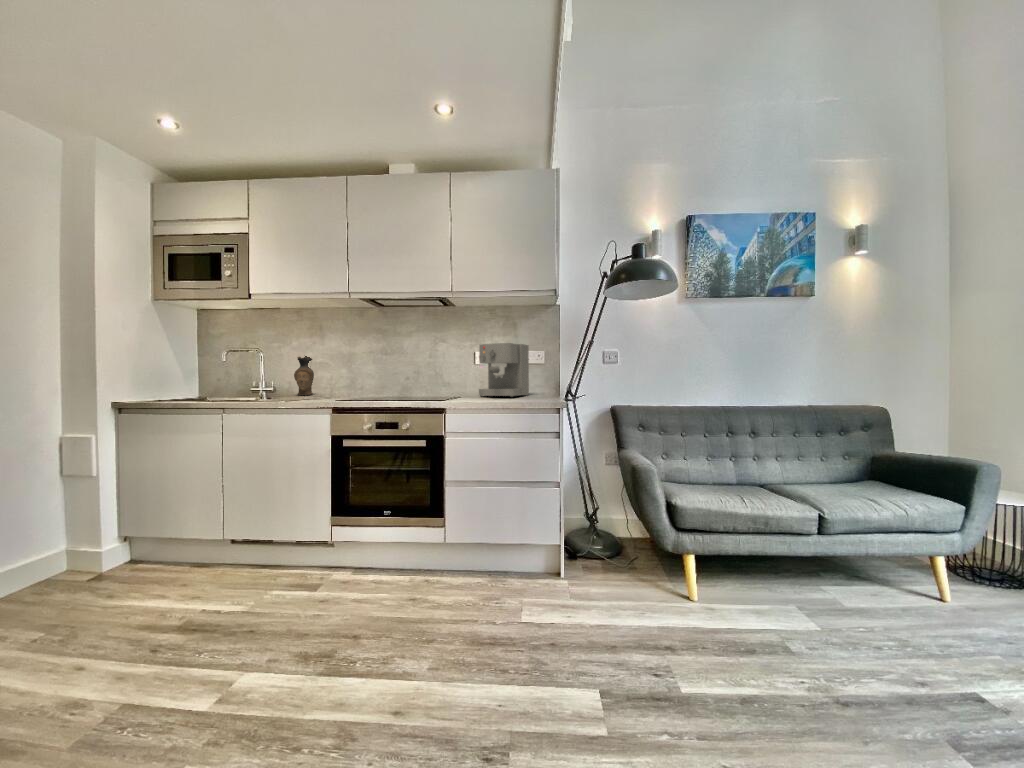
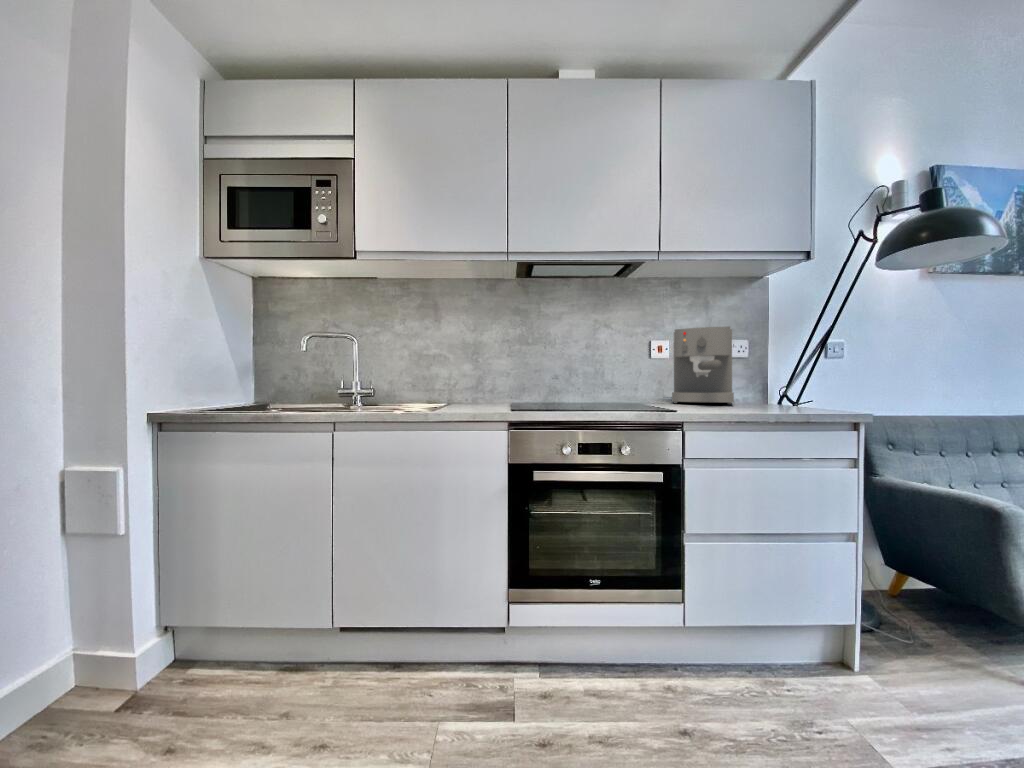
ceramic pitcher: present [294,356,314,395] -> none [399,341,425,401]

